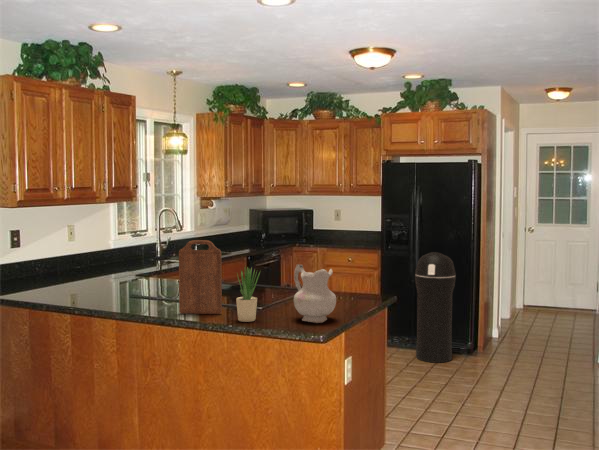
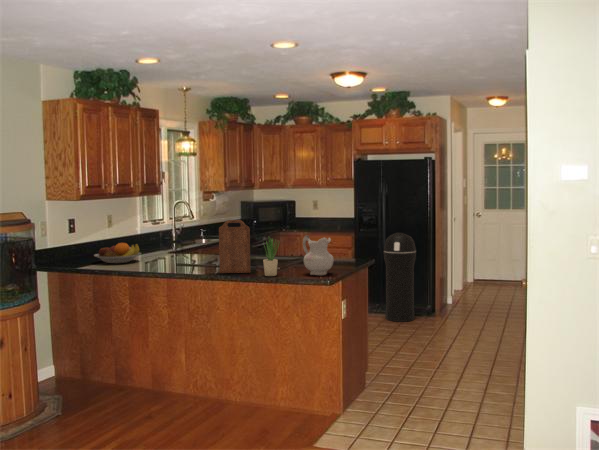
fruit bowl: none [31,264,94,291] -> present [94,243,141,263]

